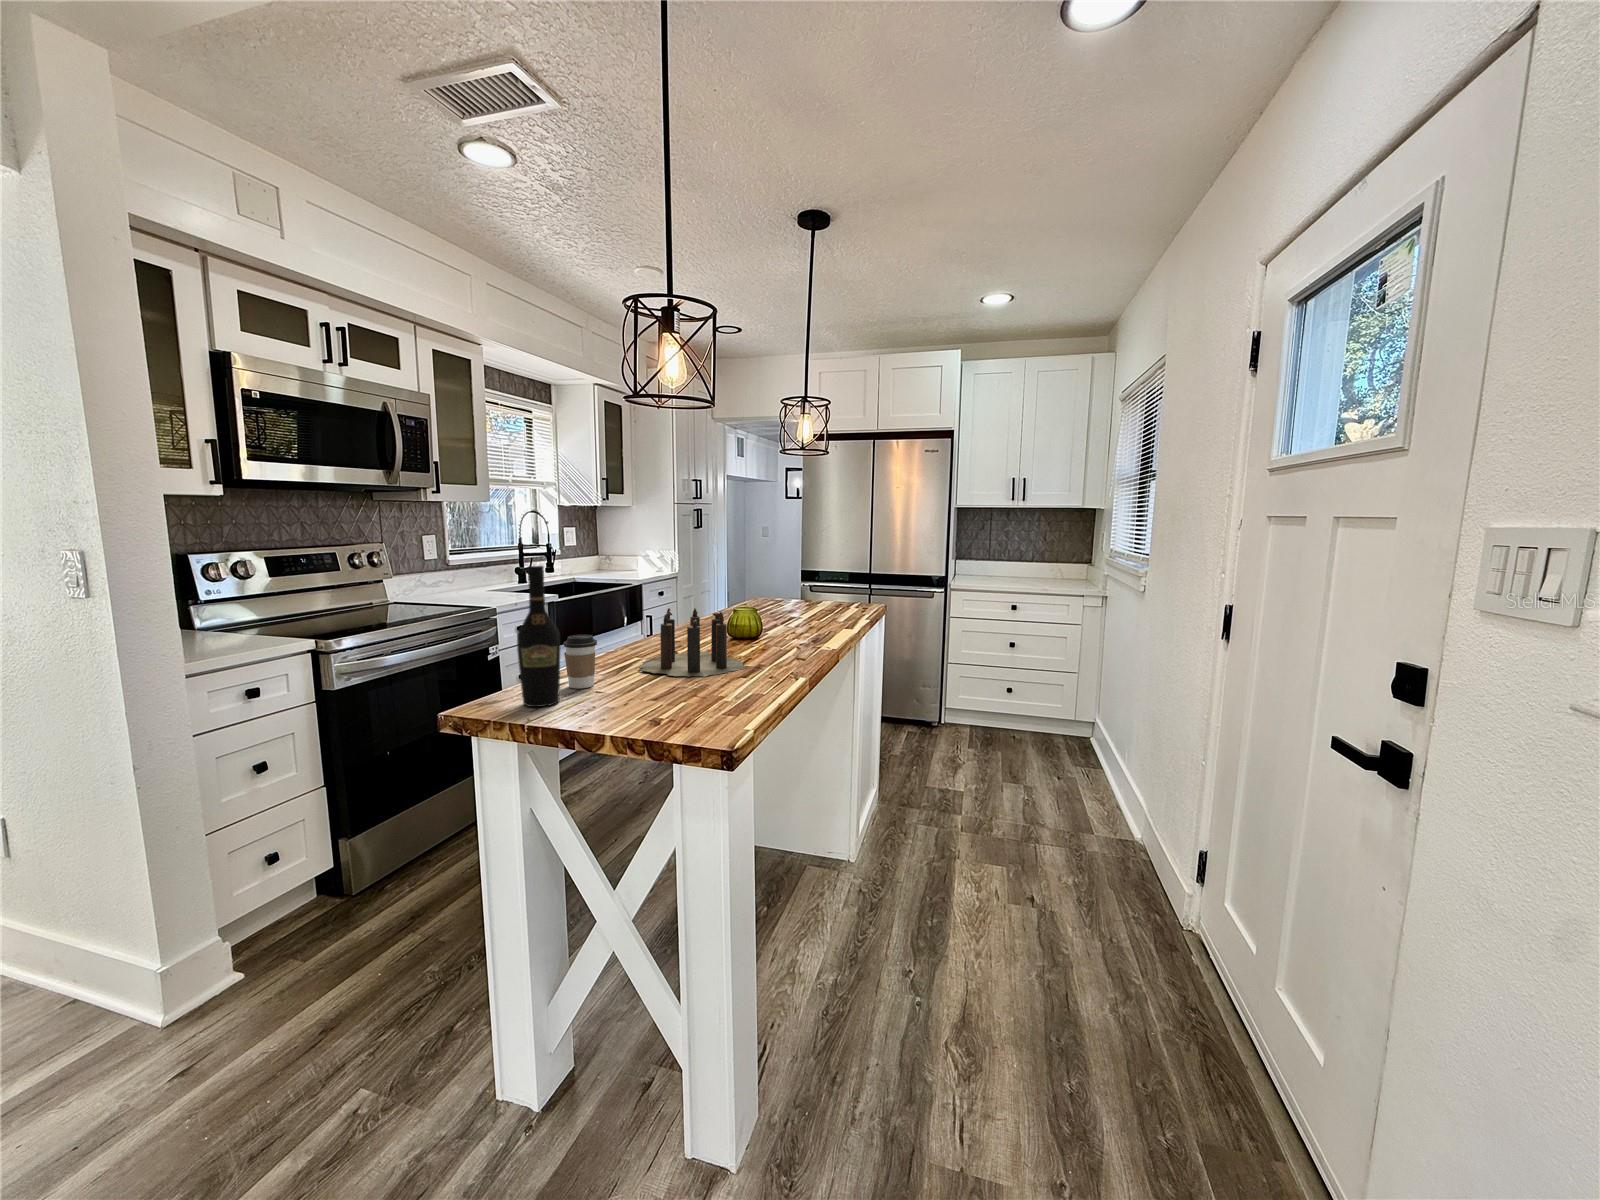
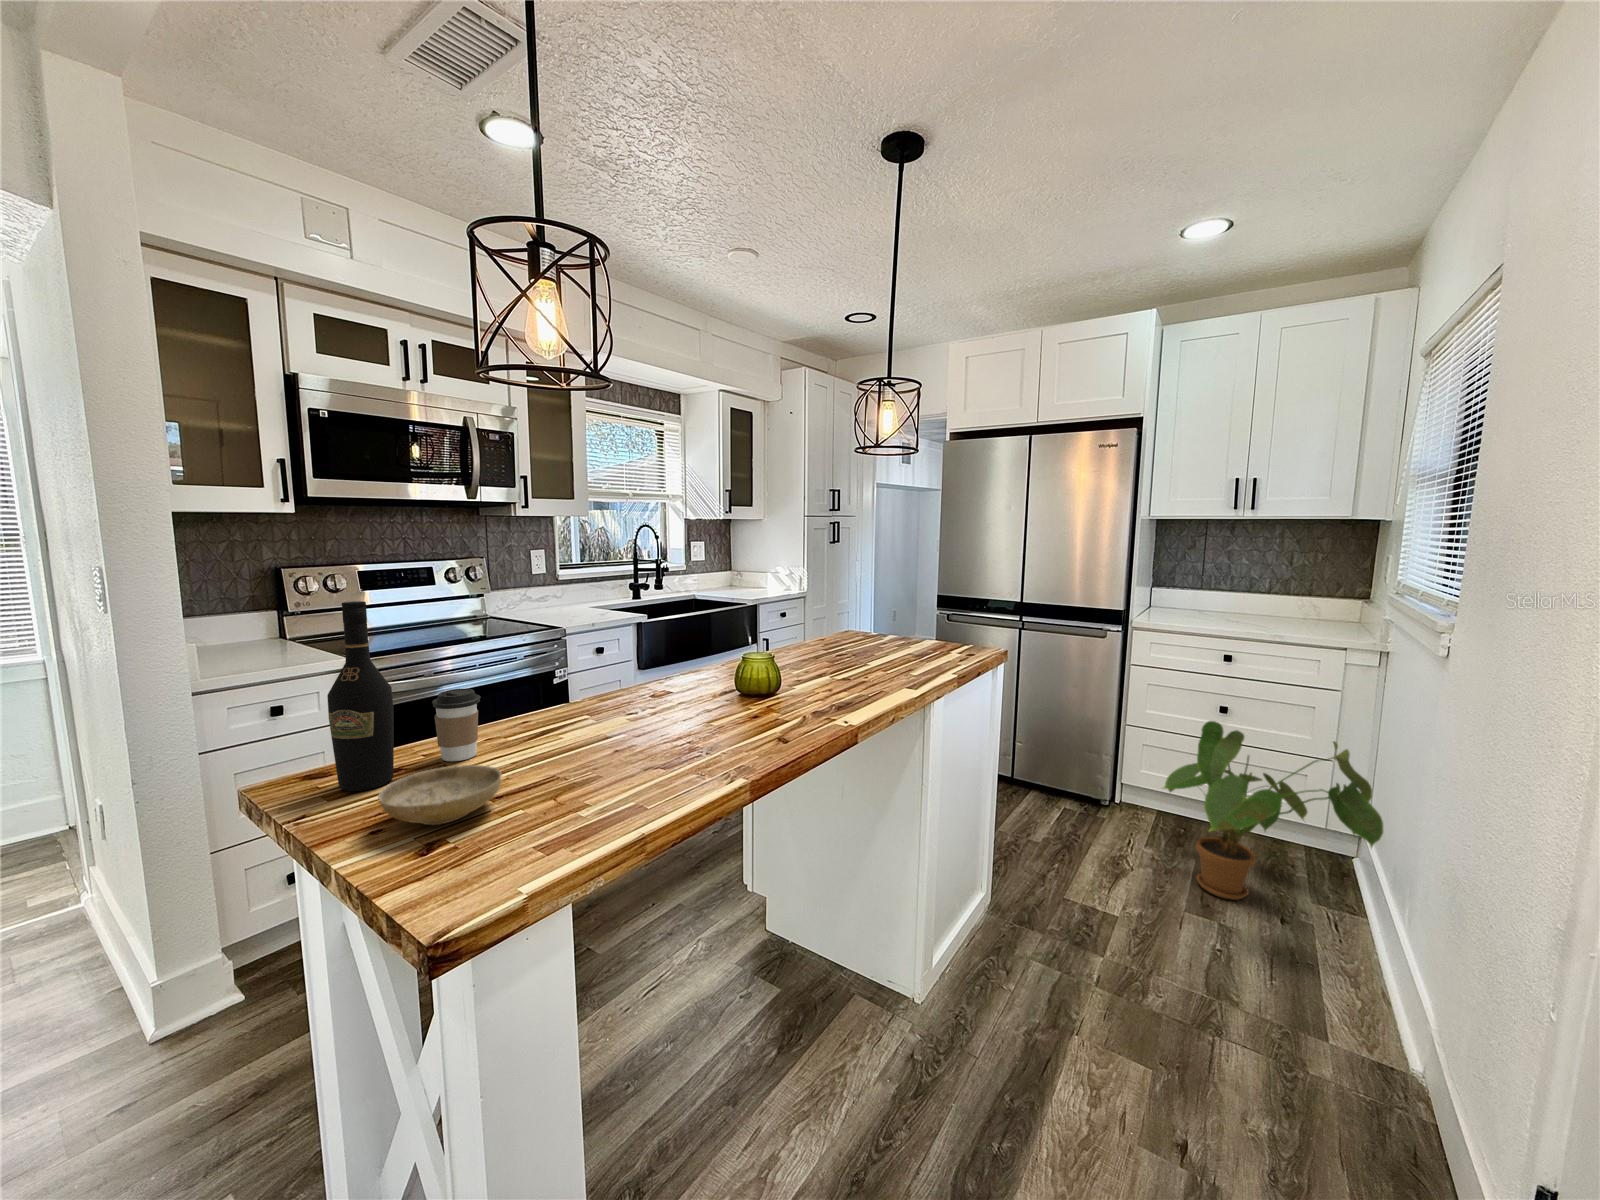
candle: present [638,608,748,677] -> none [554,655,737,760]
house plant: none [982,650,1113,772] -> present [1164,721,1383,900]
ceramic bowl: none [601,678,676,712] -> present [378,765,502,825]

